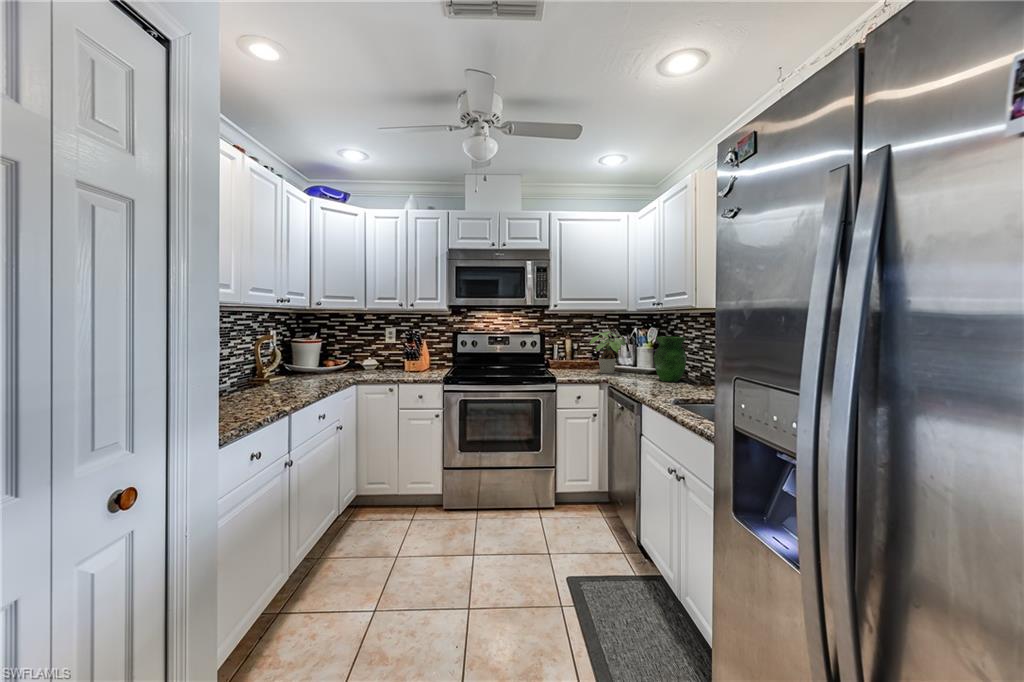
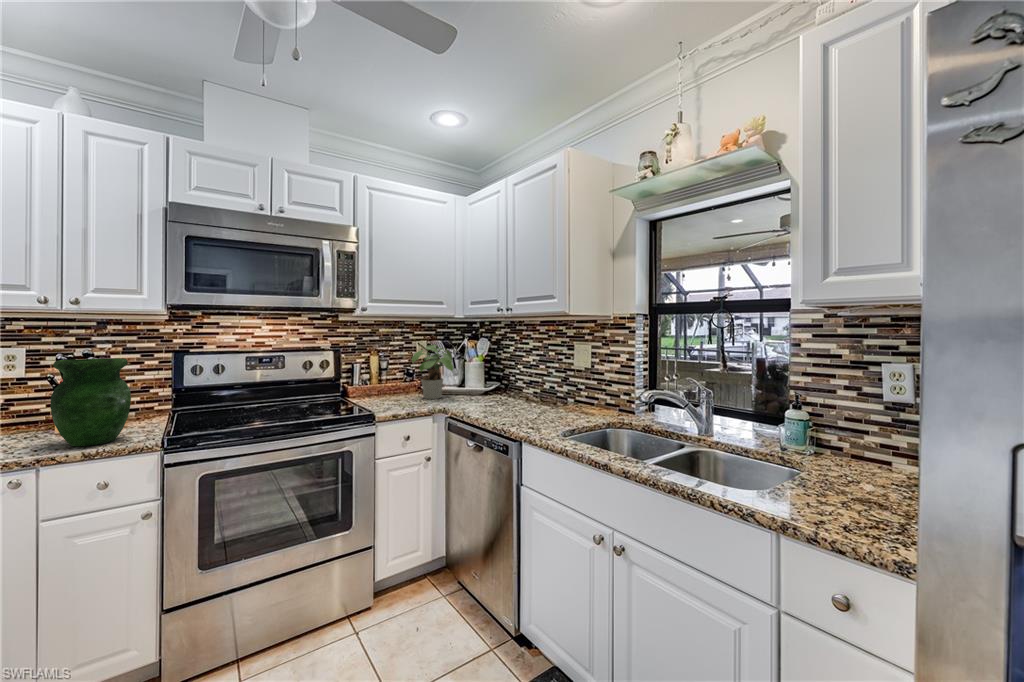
vase: present [654,337,686,382] -> present [50,358,131,446]

